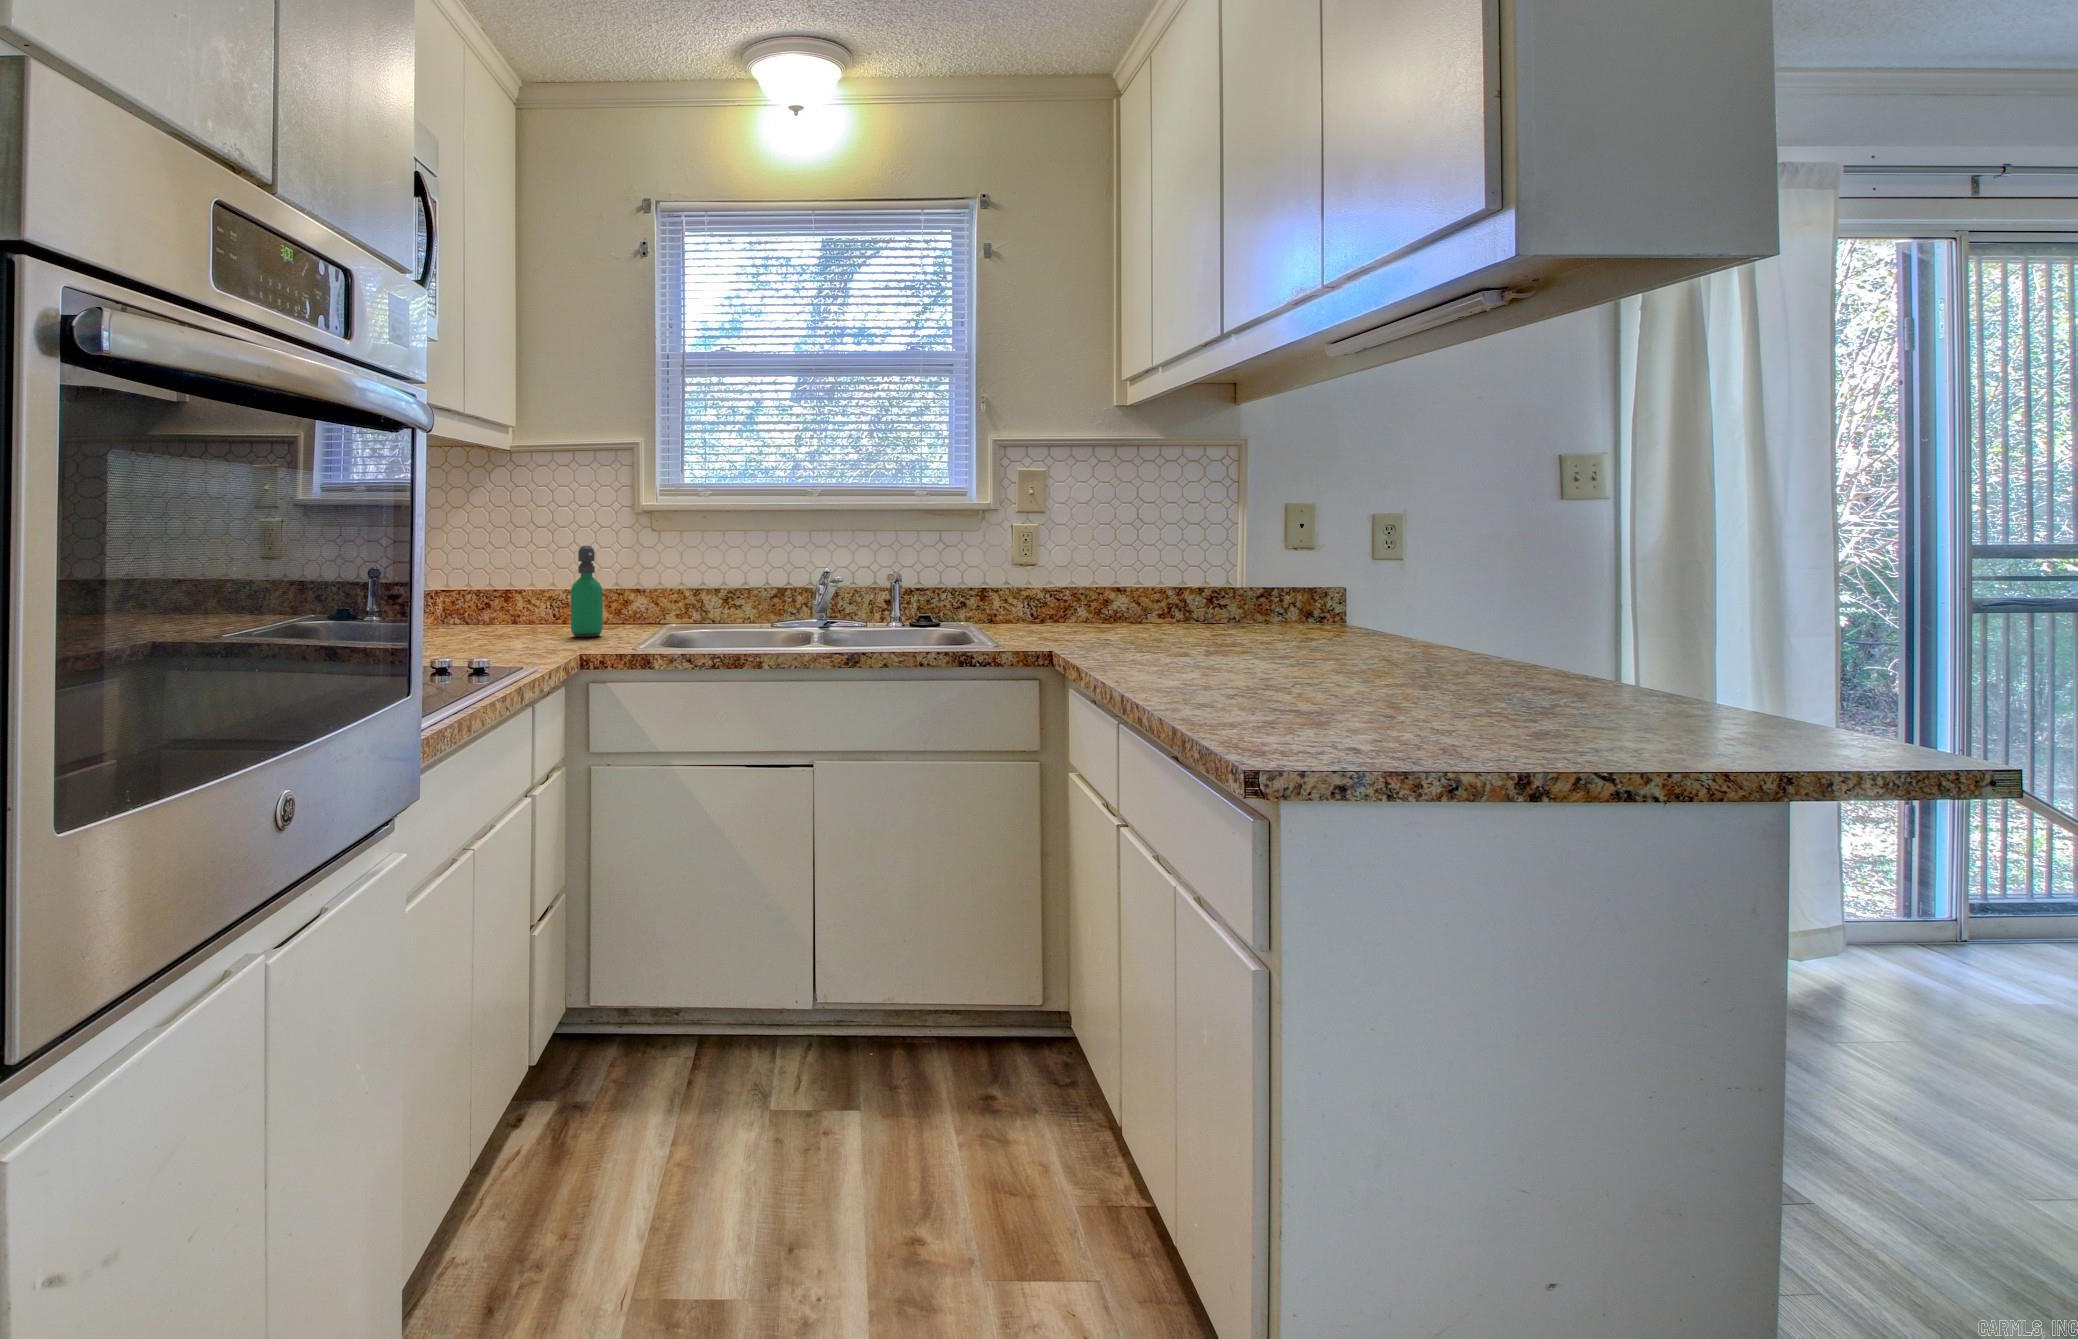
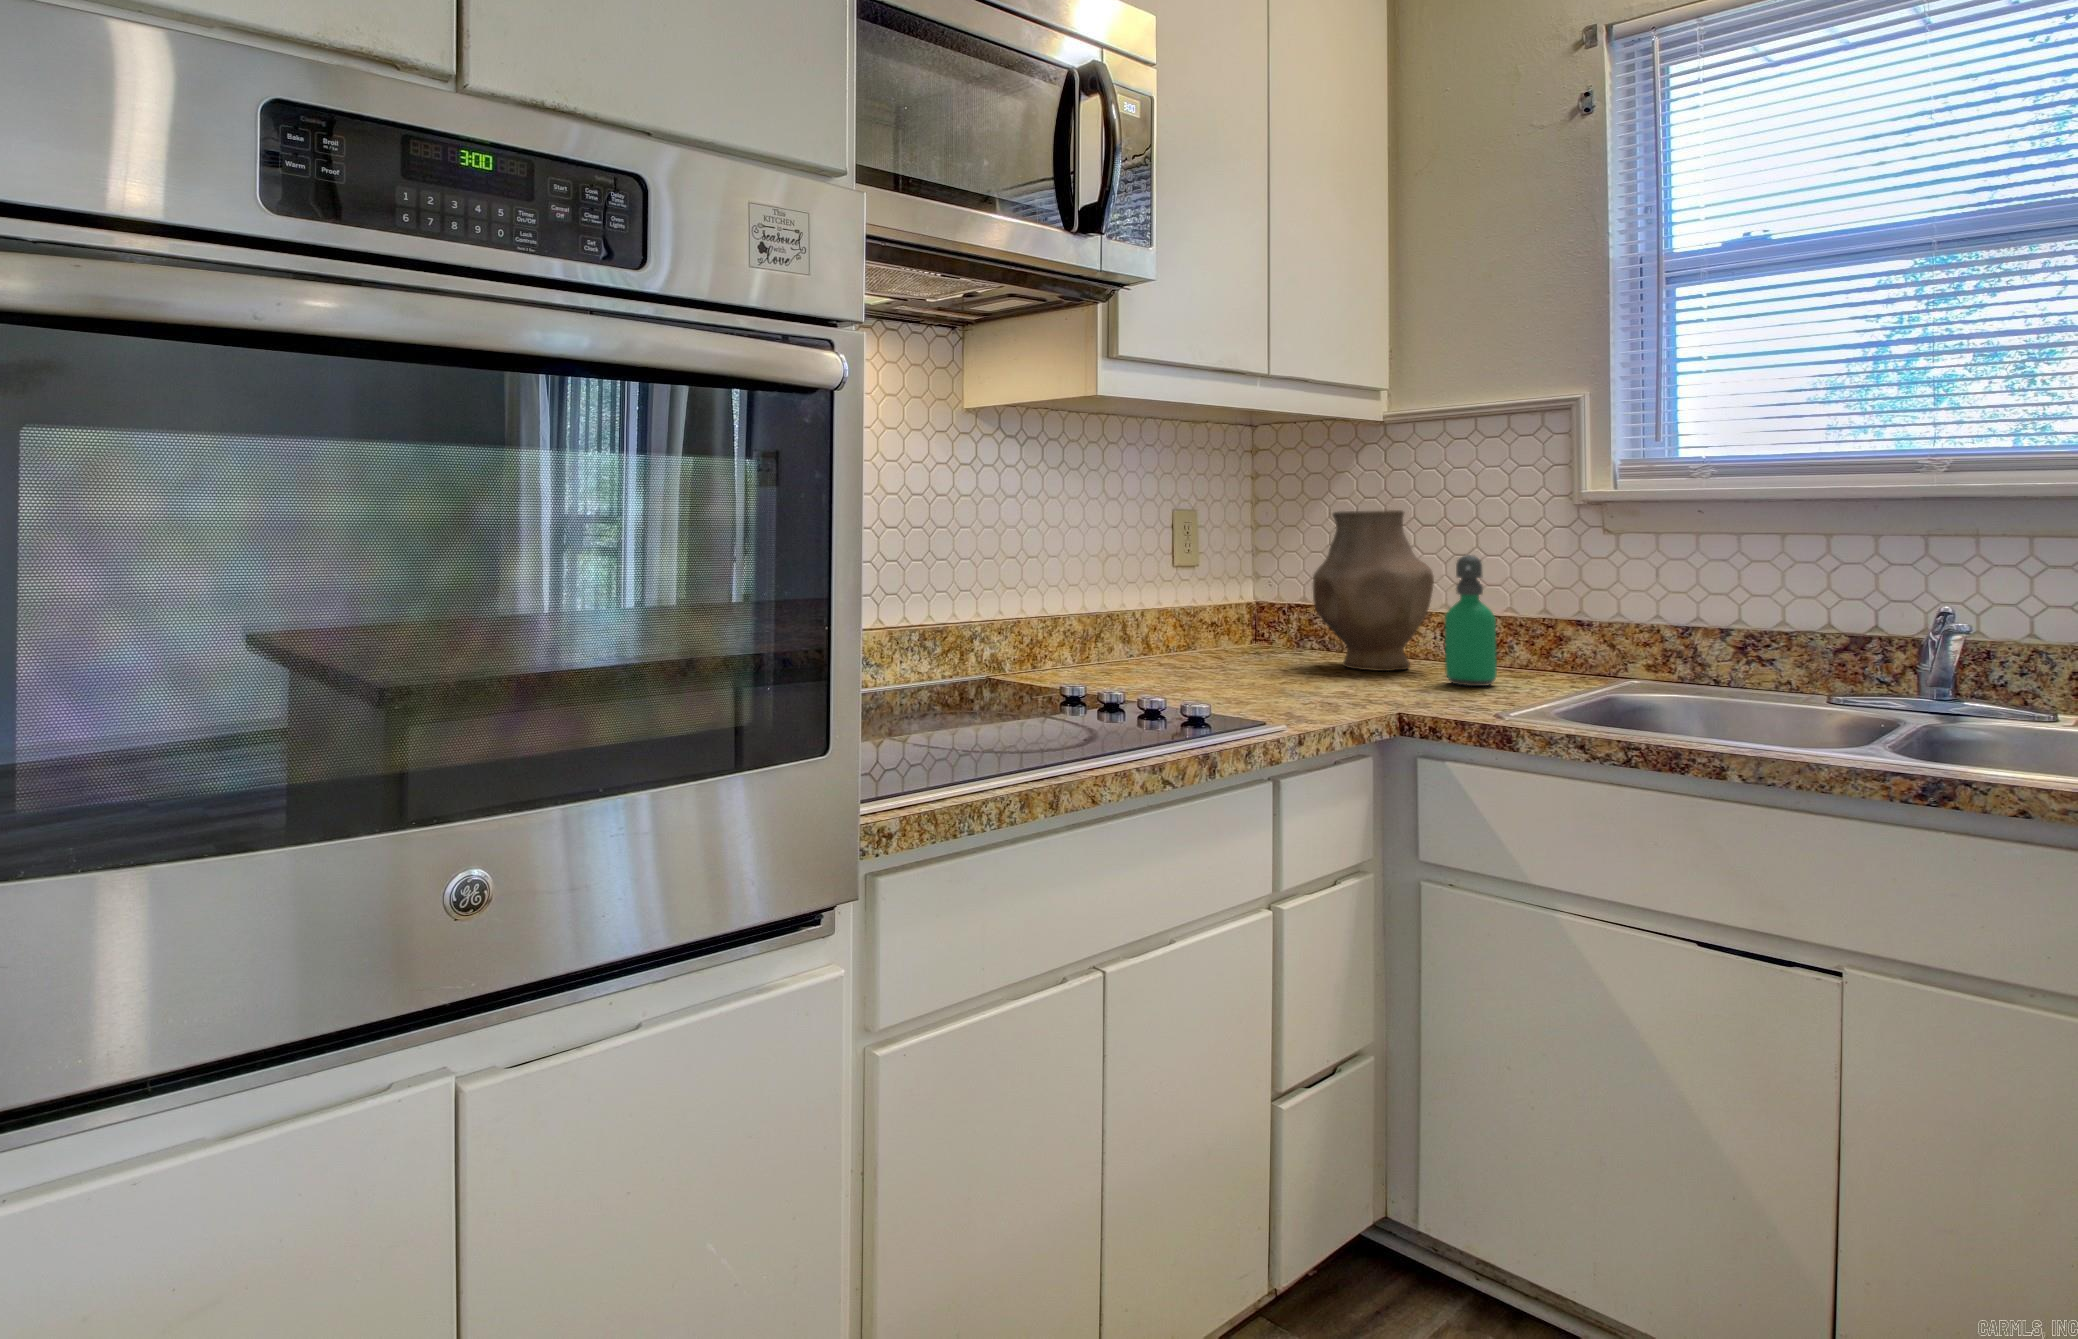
vase: none [464,514,550,635] -> present [1313,510,1434,671]

